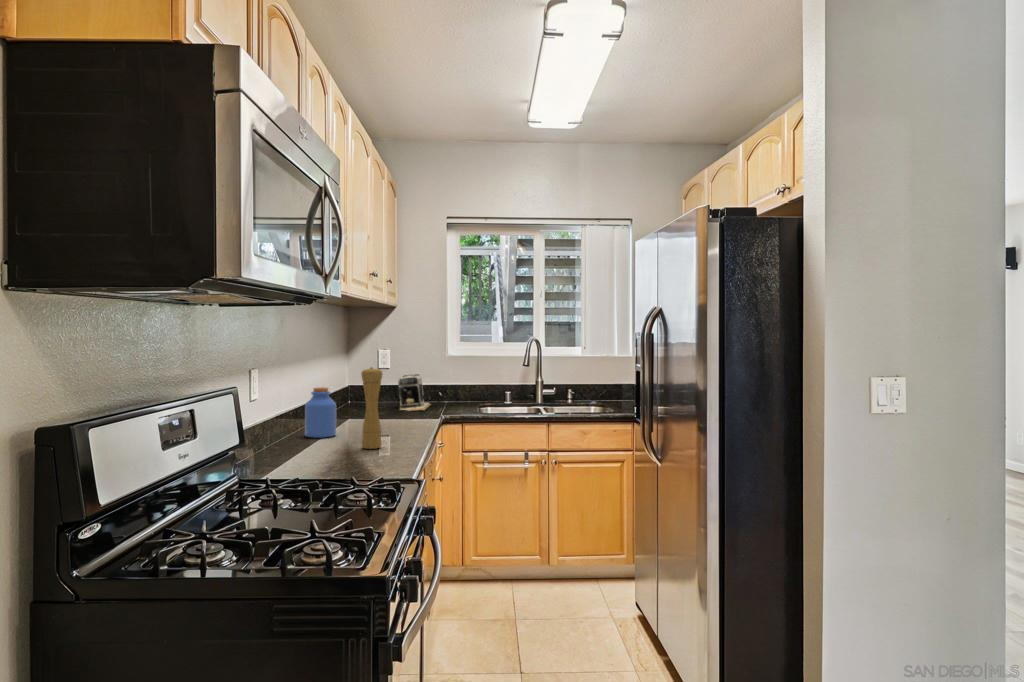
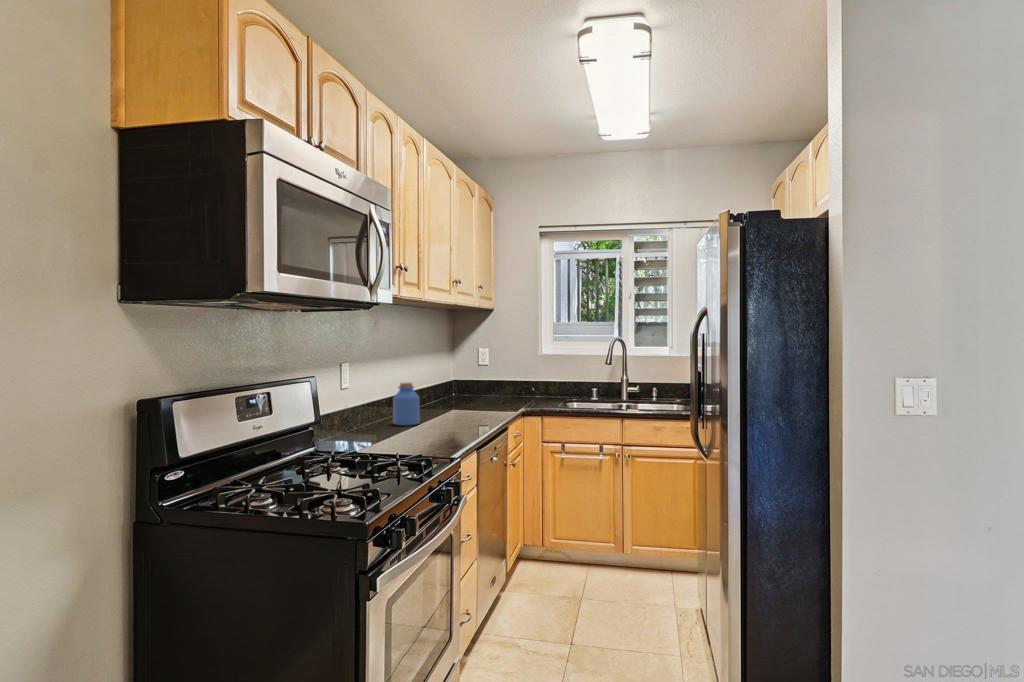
pepper mill: present [361,367,382,449] -> none [430,366,448,436]
coffee maker: present [398,374,431,411] -> none [491,371,525,404]

